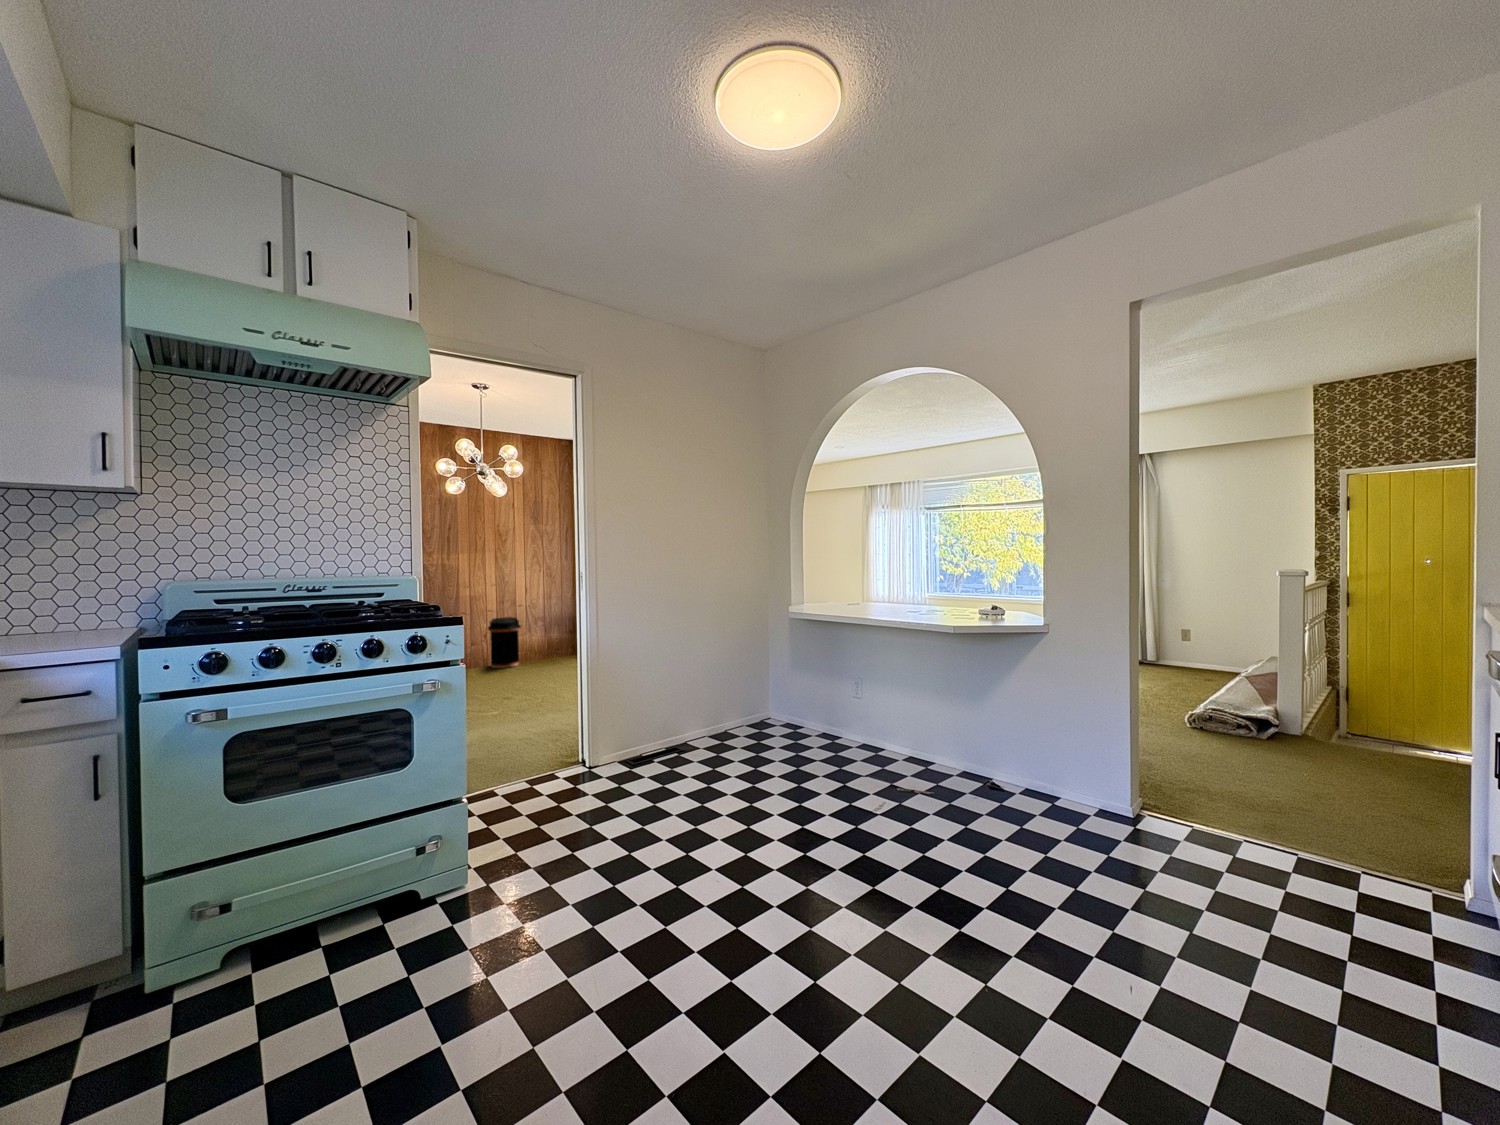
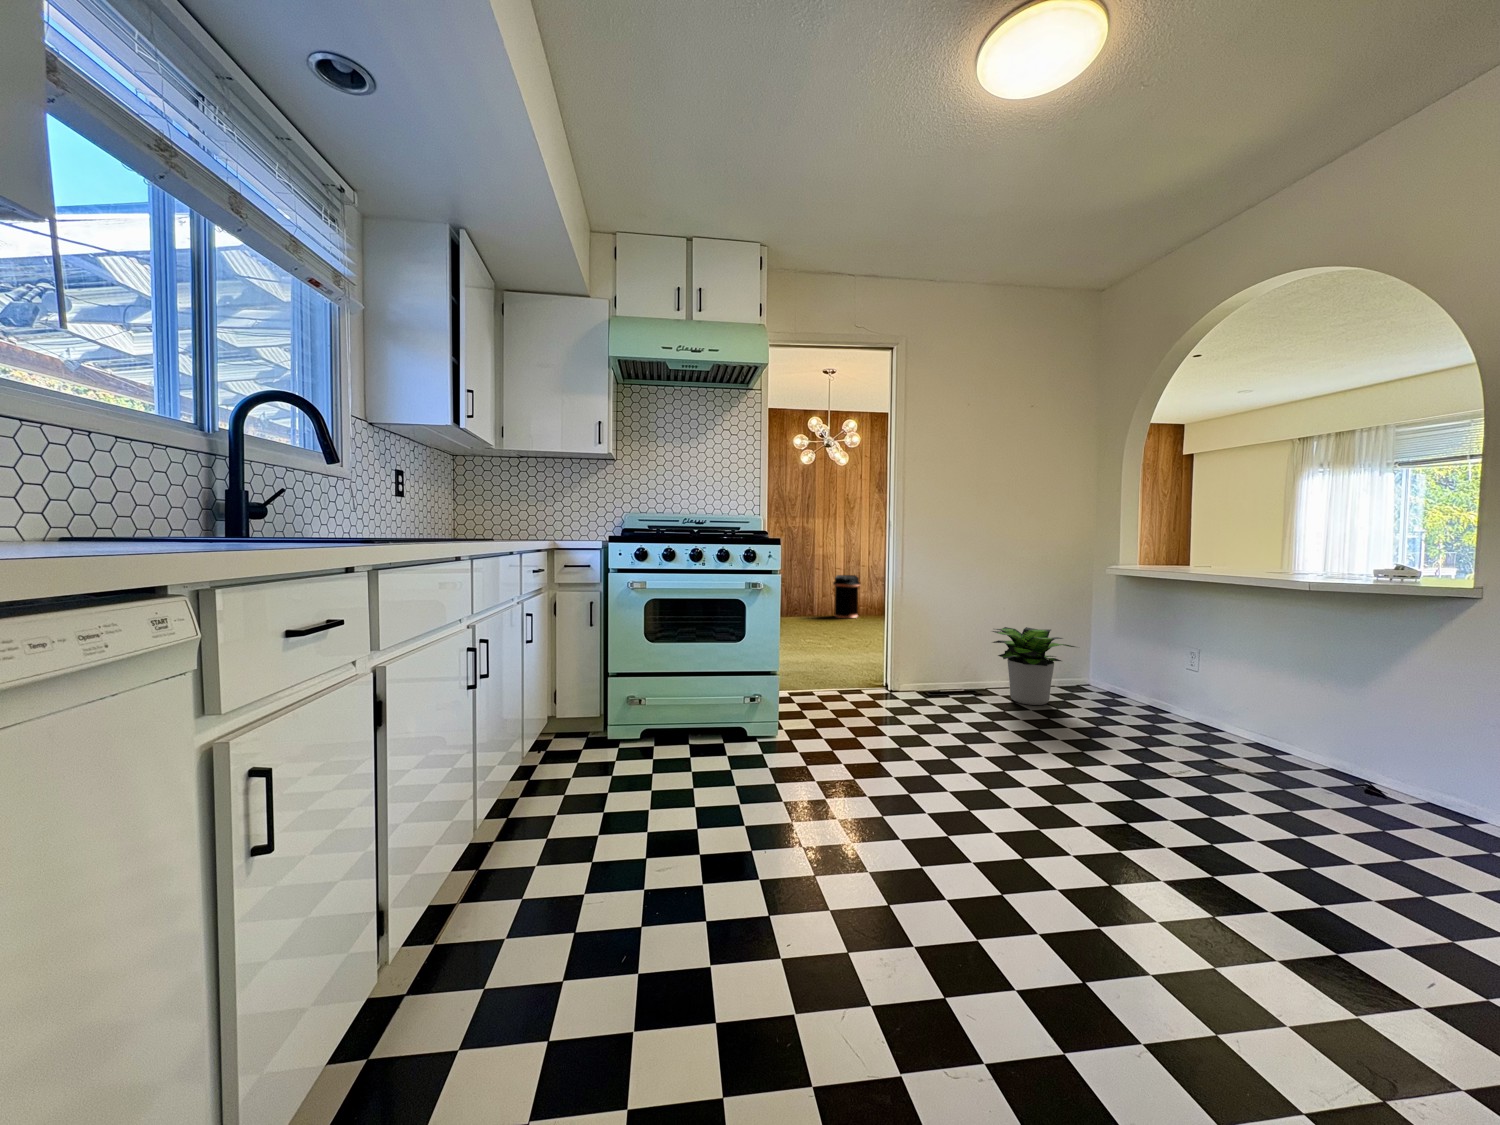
potted plant: none [689,674,773,756] -> present [992,627,1075,705]

